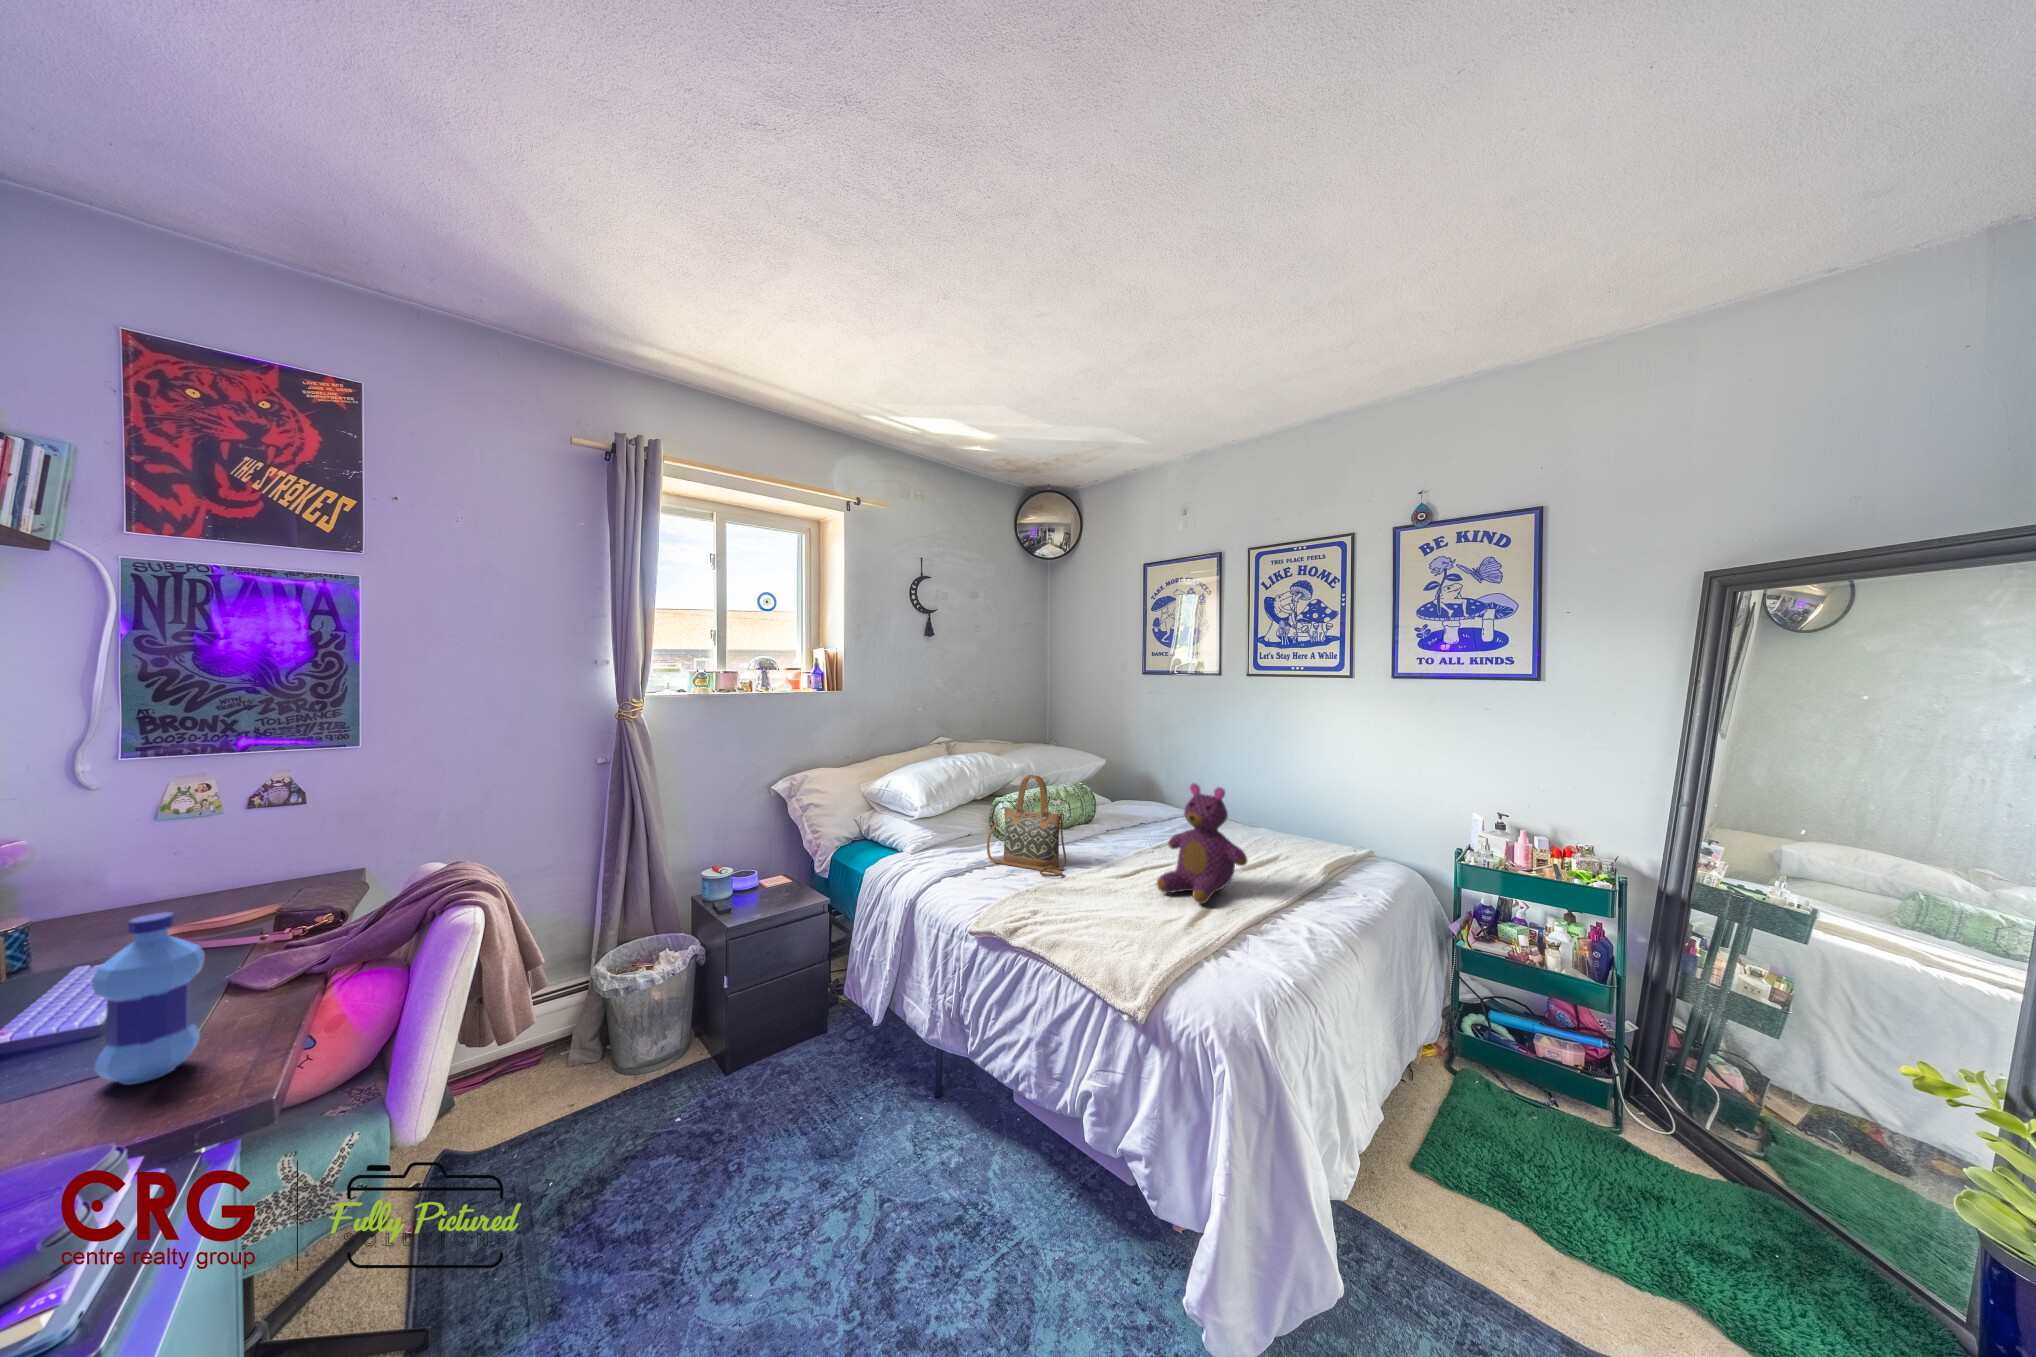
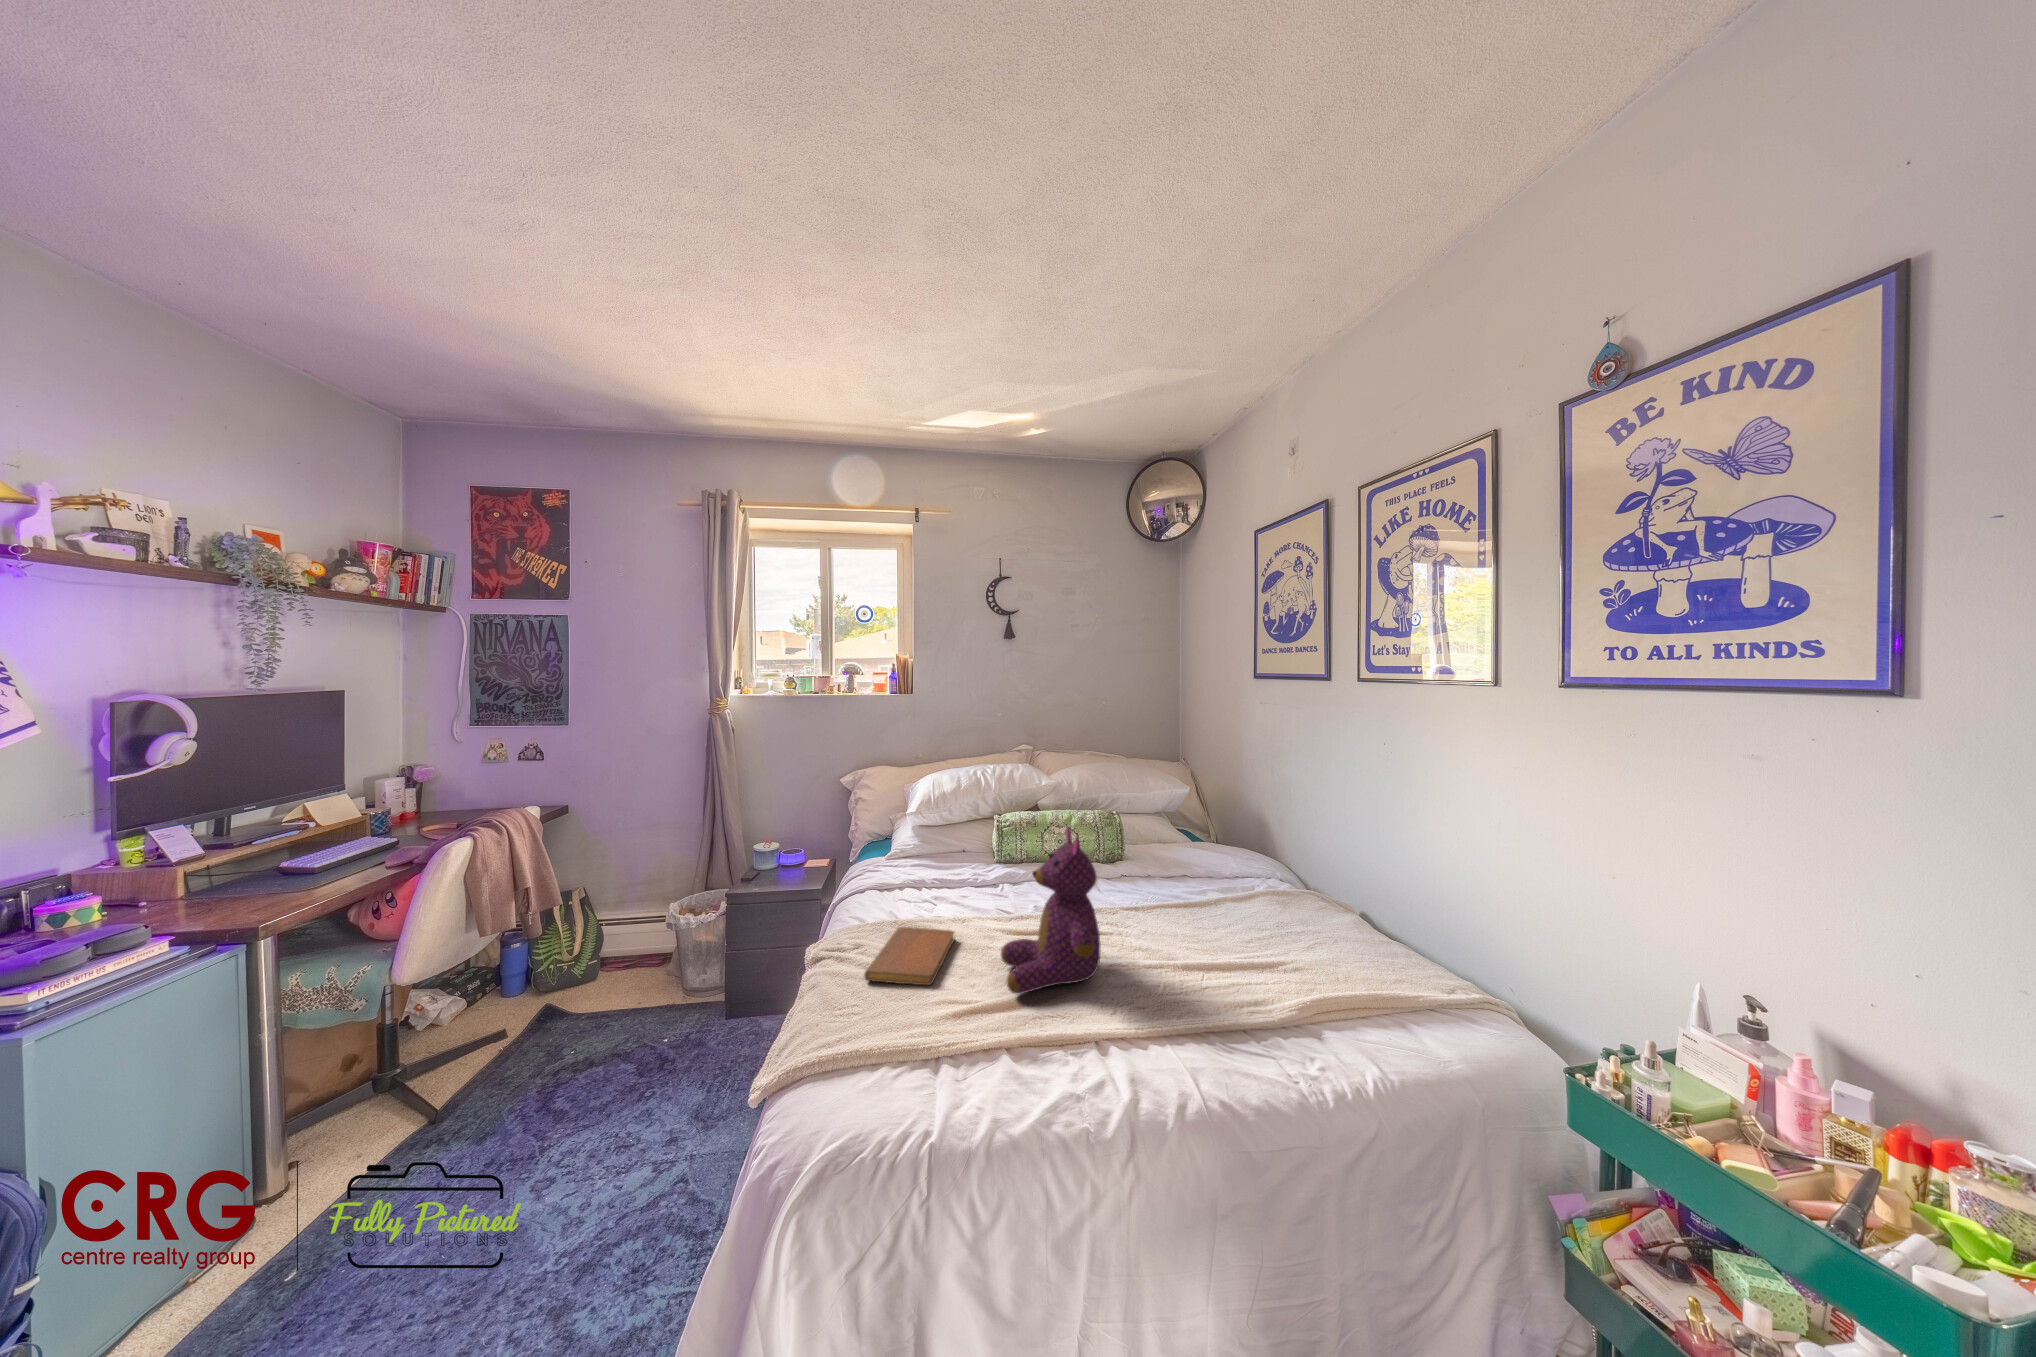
handbag: present [987,775,1066,877] -> none [935,791,988,913]
notebook: none [1052,884,1141,925] -> present [864,927,954,985]
water bottle: present [92,912,205,1085] -> none [222,818,282,913]

